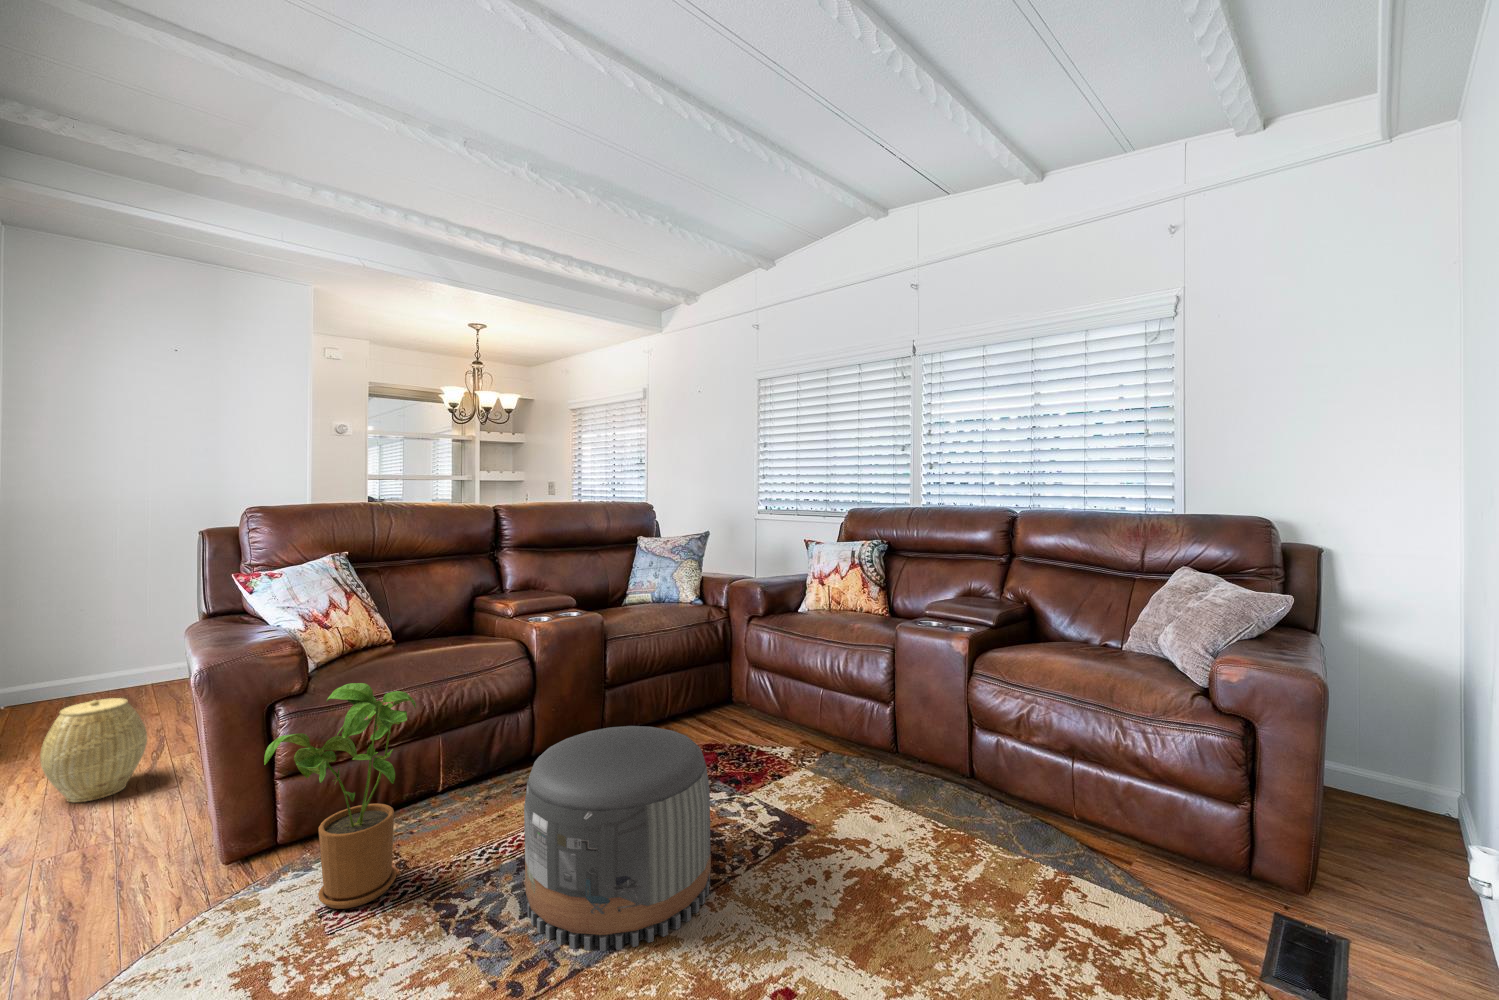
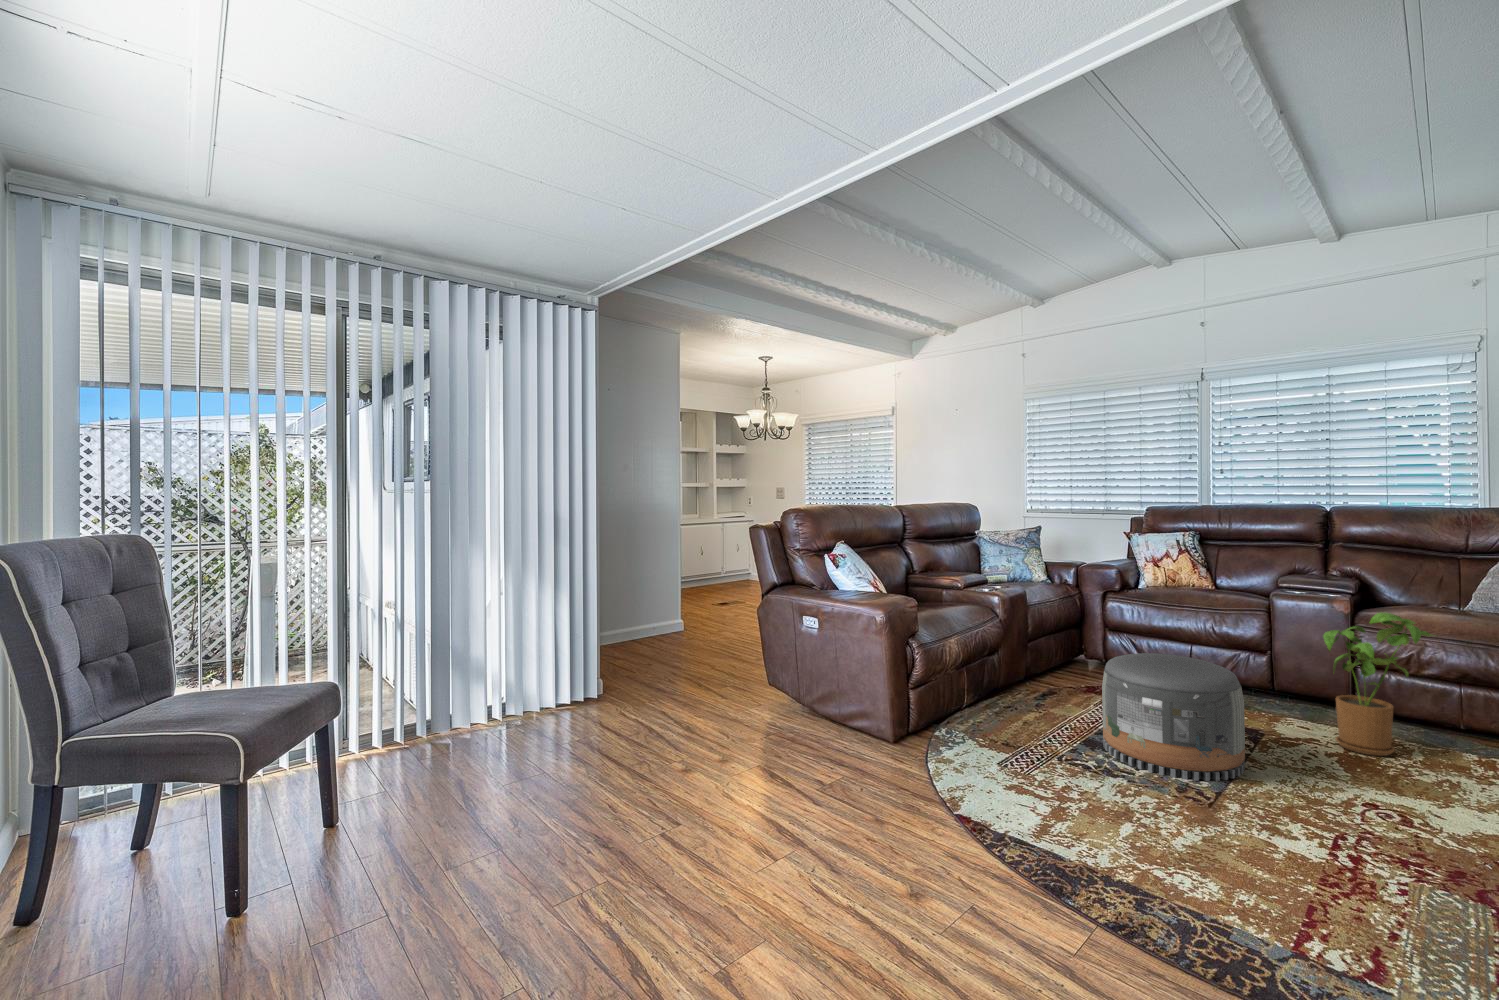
house plant: present [264,683,416,909] -> present [1323,612,1432,756]
woven basket: present [40,698,147,802] -> none [682,639,732,706]

